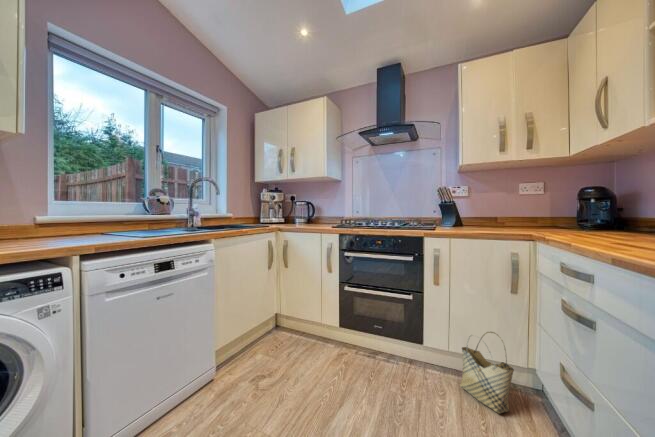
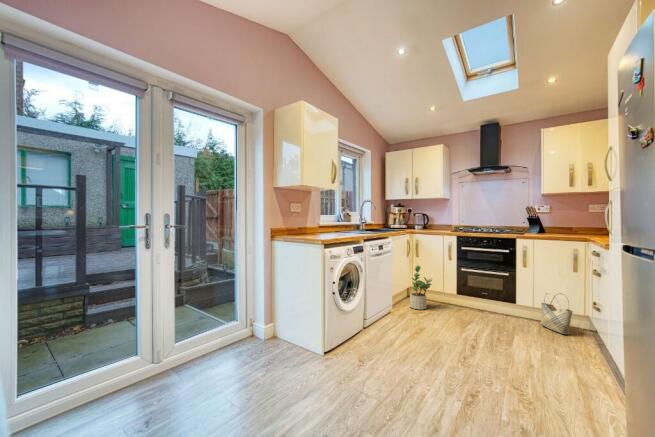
potted plant: none [260,286,298,366] -> present [409,265,432,309]

